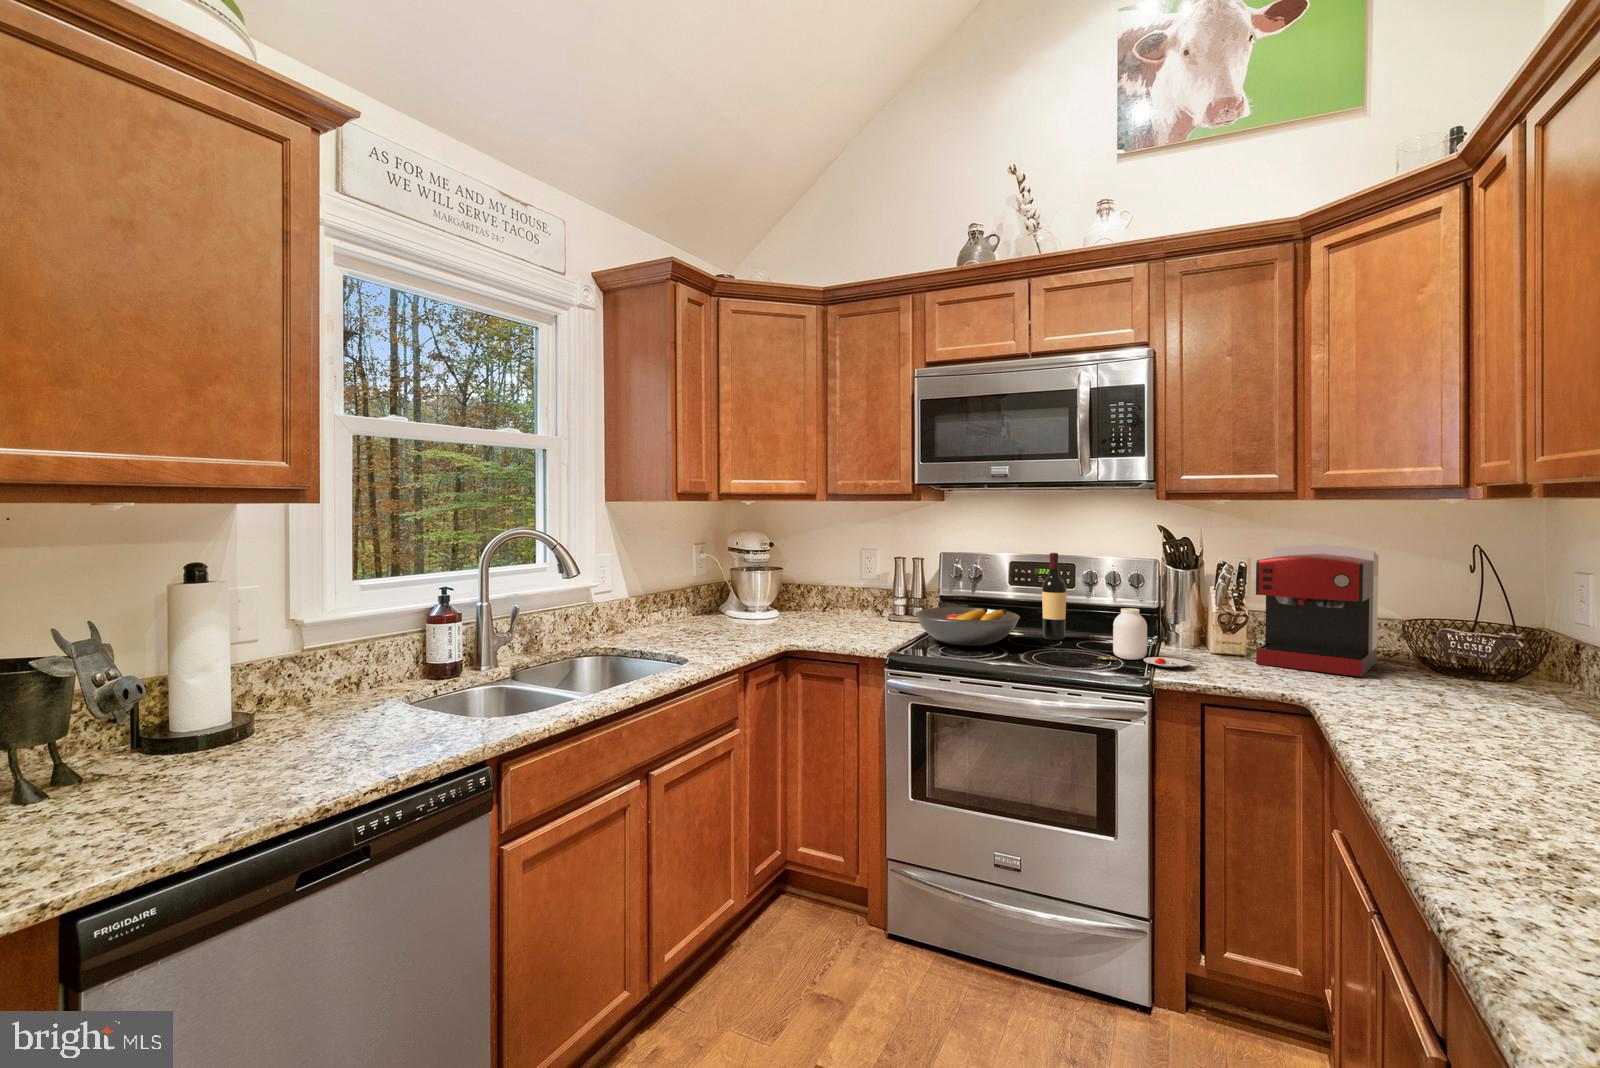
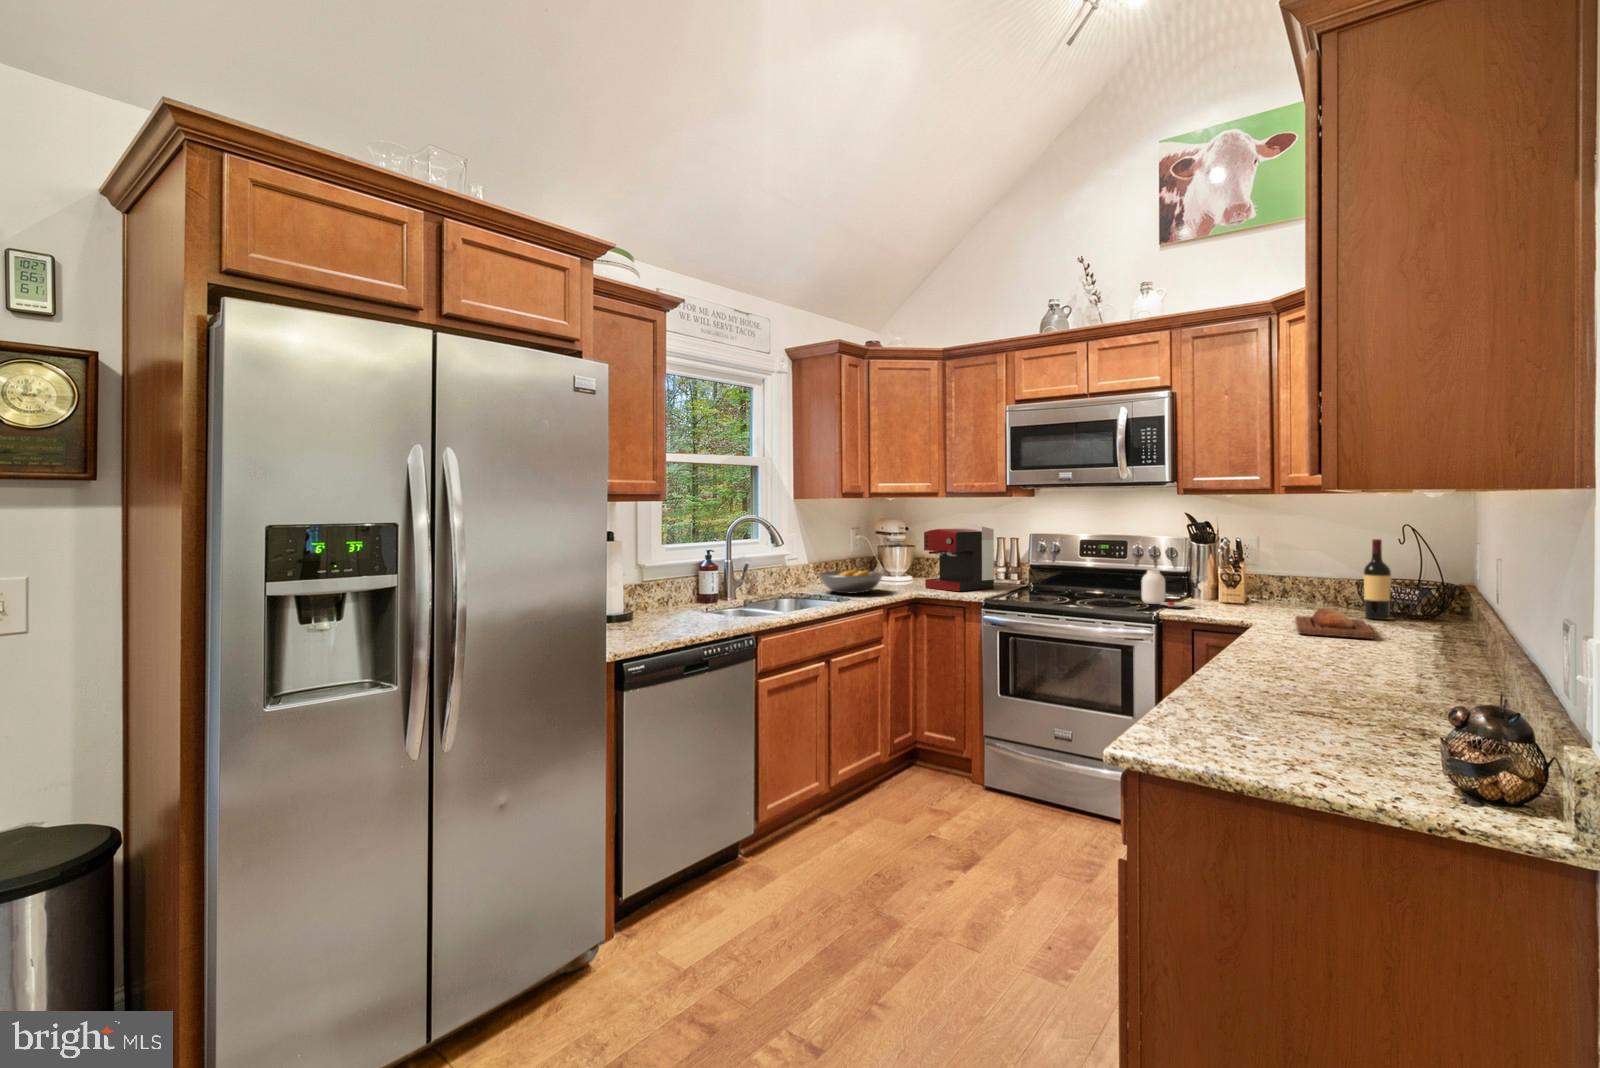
coffee maker: present [1256,544,1378,677] -> present [924,523,994,591]
wine bottle: present [1042,553,1066,640] -> present [1364,539,1391,620]
fruit bowl: present [915,607,1020,646] -> present [818,569,883,593]
bread loaf: none [1363,680,1549,747] -> present [1295,608,1374,639]

